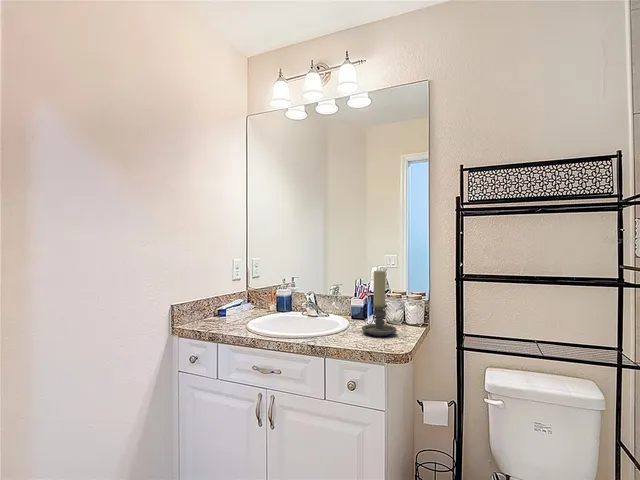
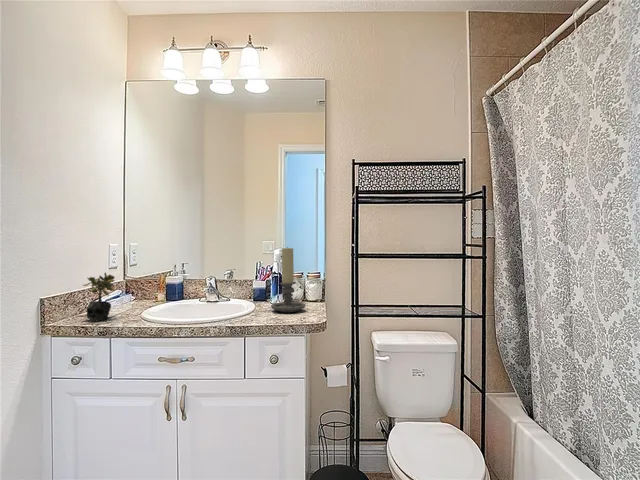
succulent plant: none [203,286,229,328] -> present [83,273,115,322]

